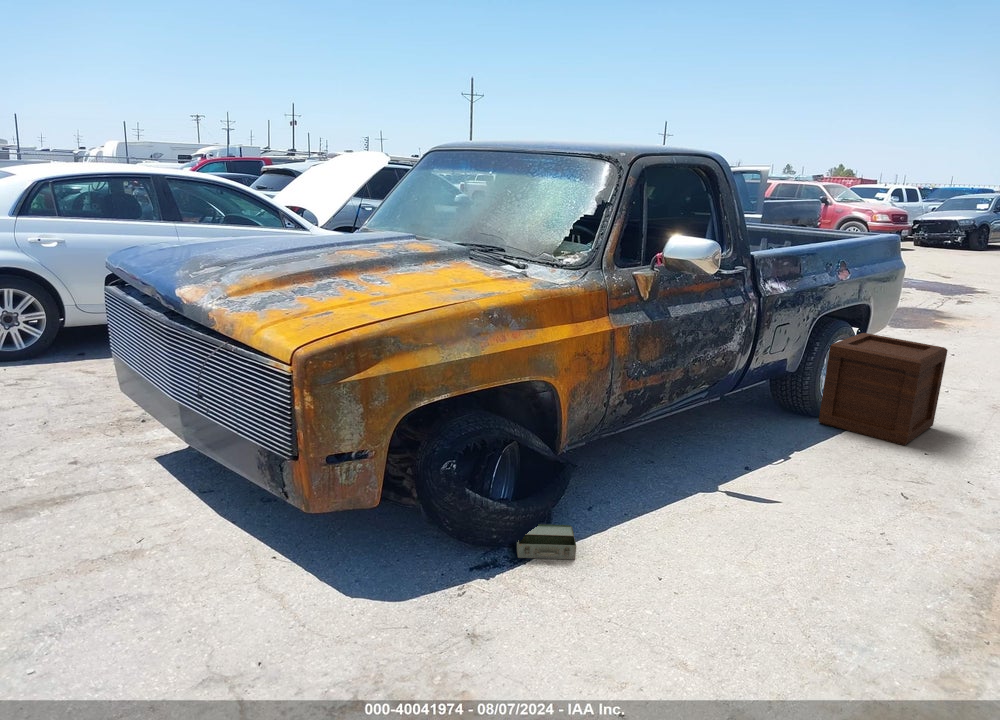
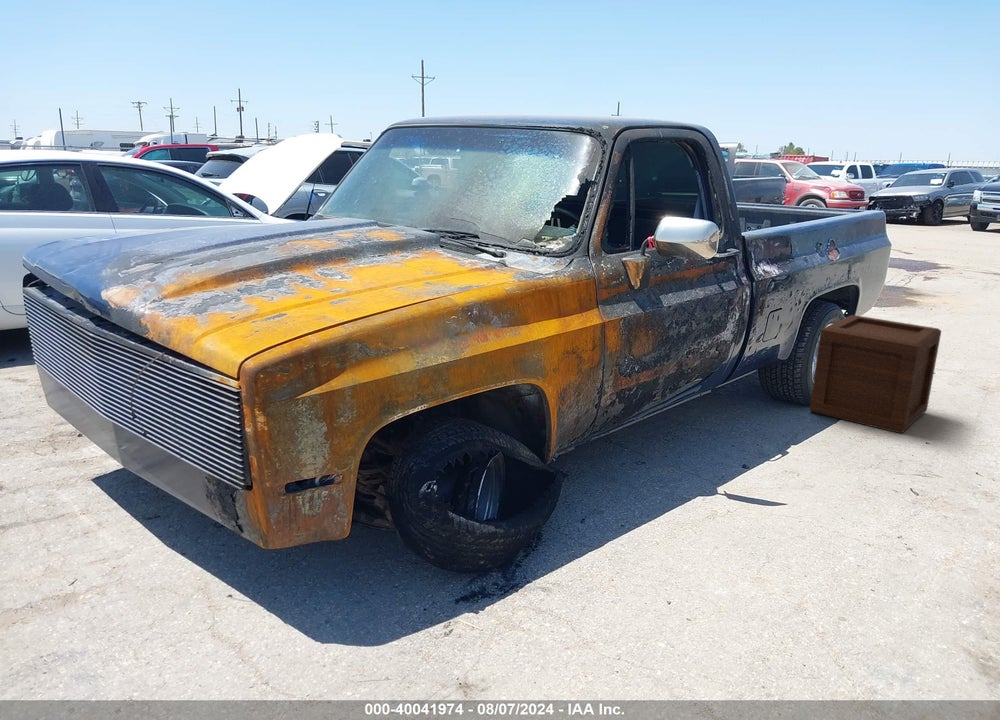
toolbox: present [517,524,576,559] -> none [503,542,572,583]

